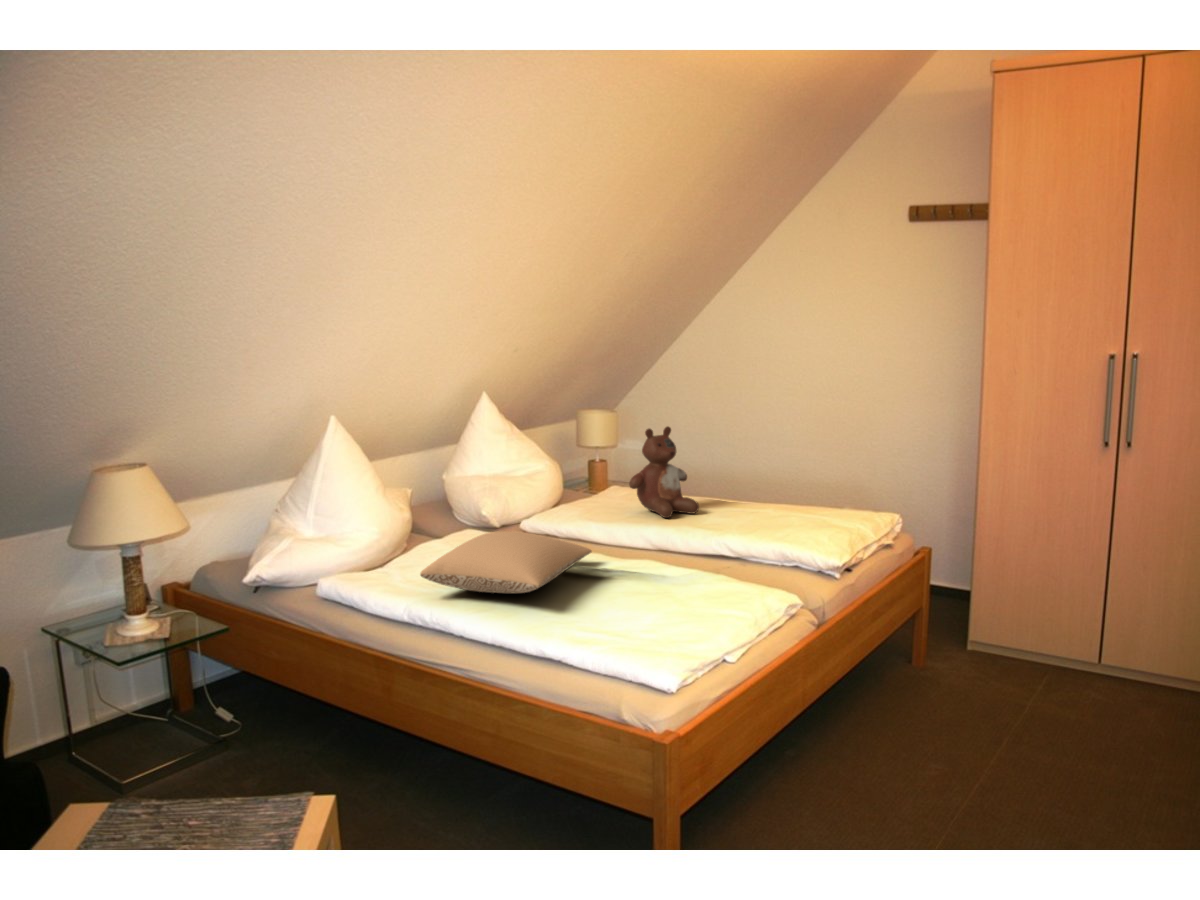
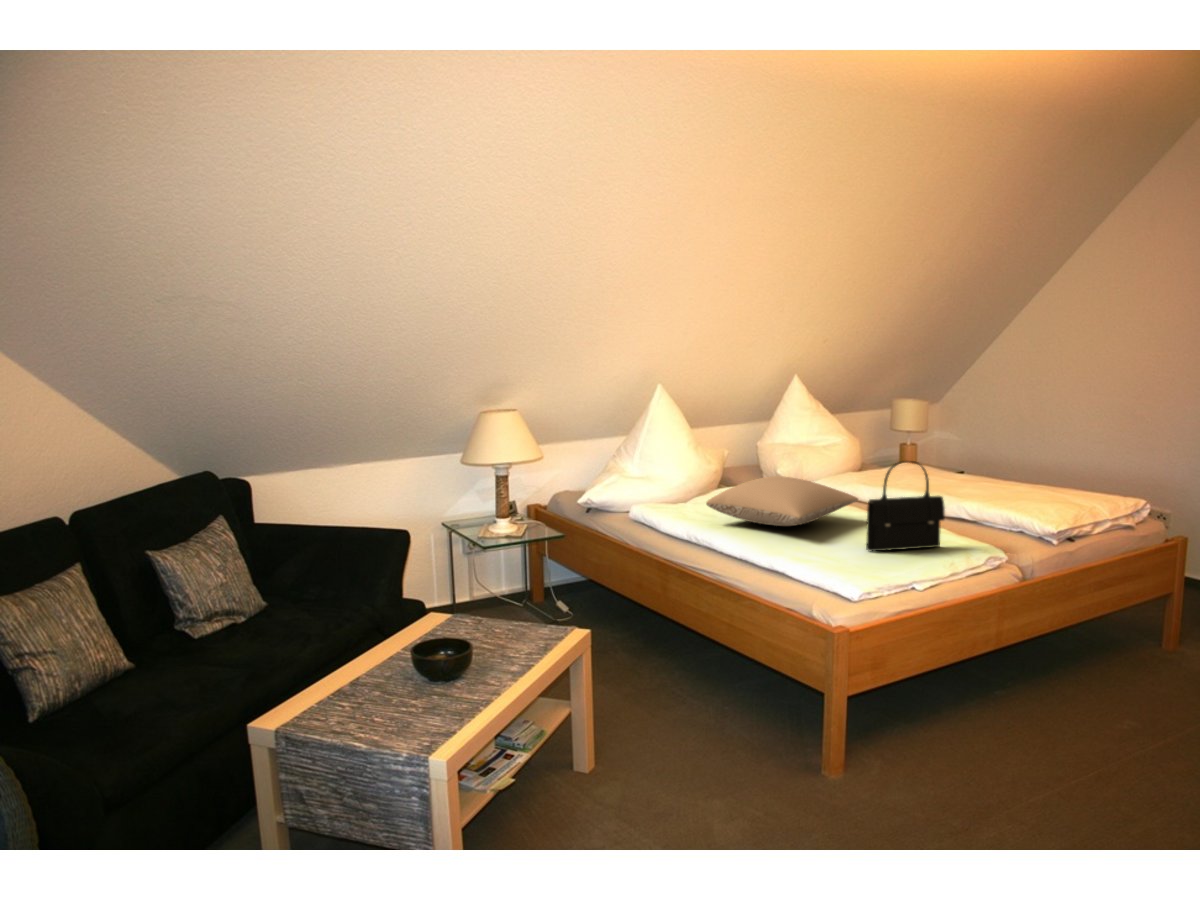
stuffed bear: present [629,426,699,518] -> none [912,403,980,486]
handbag: none [614,511,693,618] -> present [866,461,945,552]

